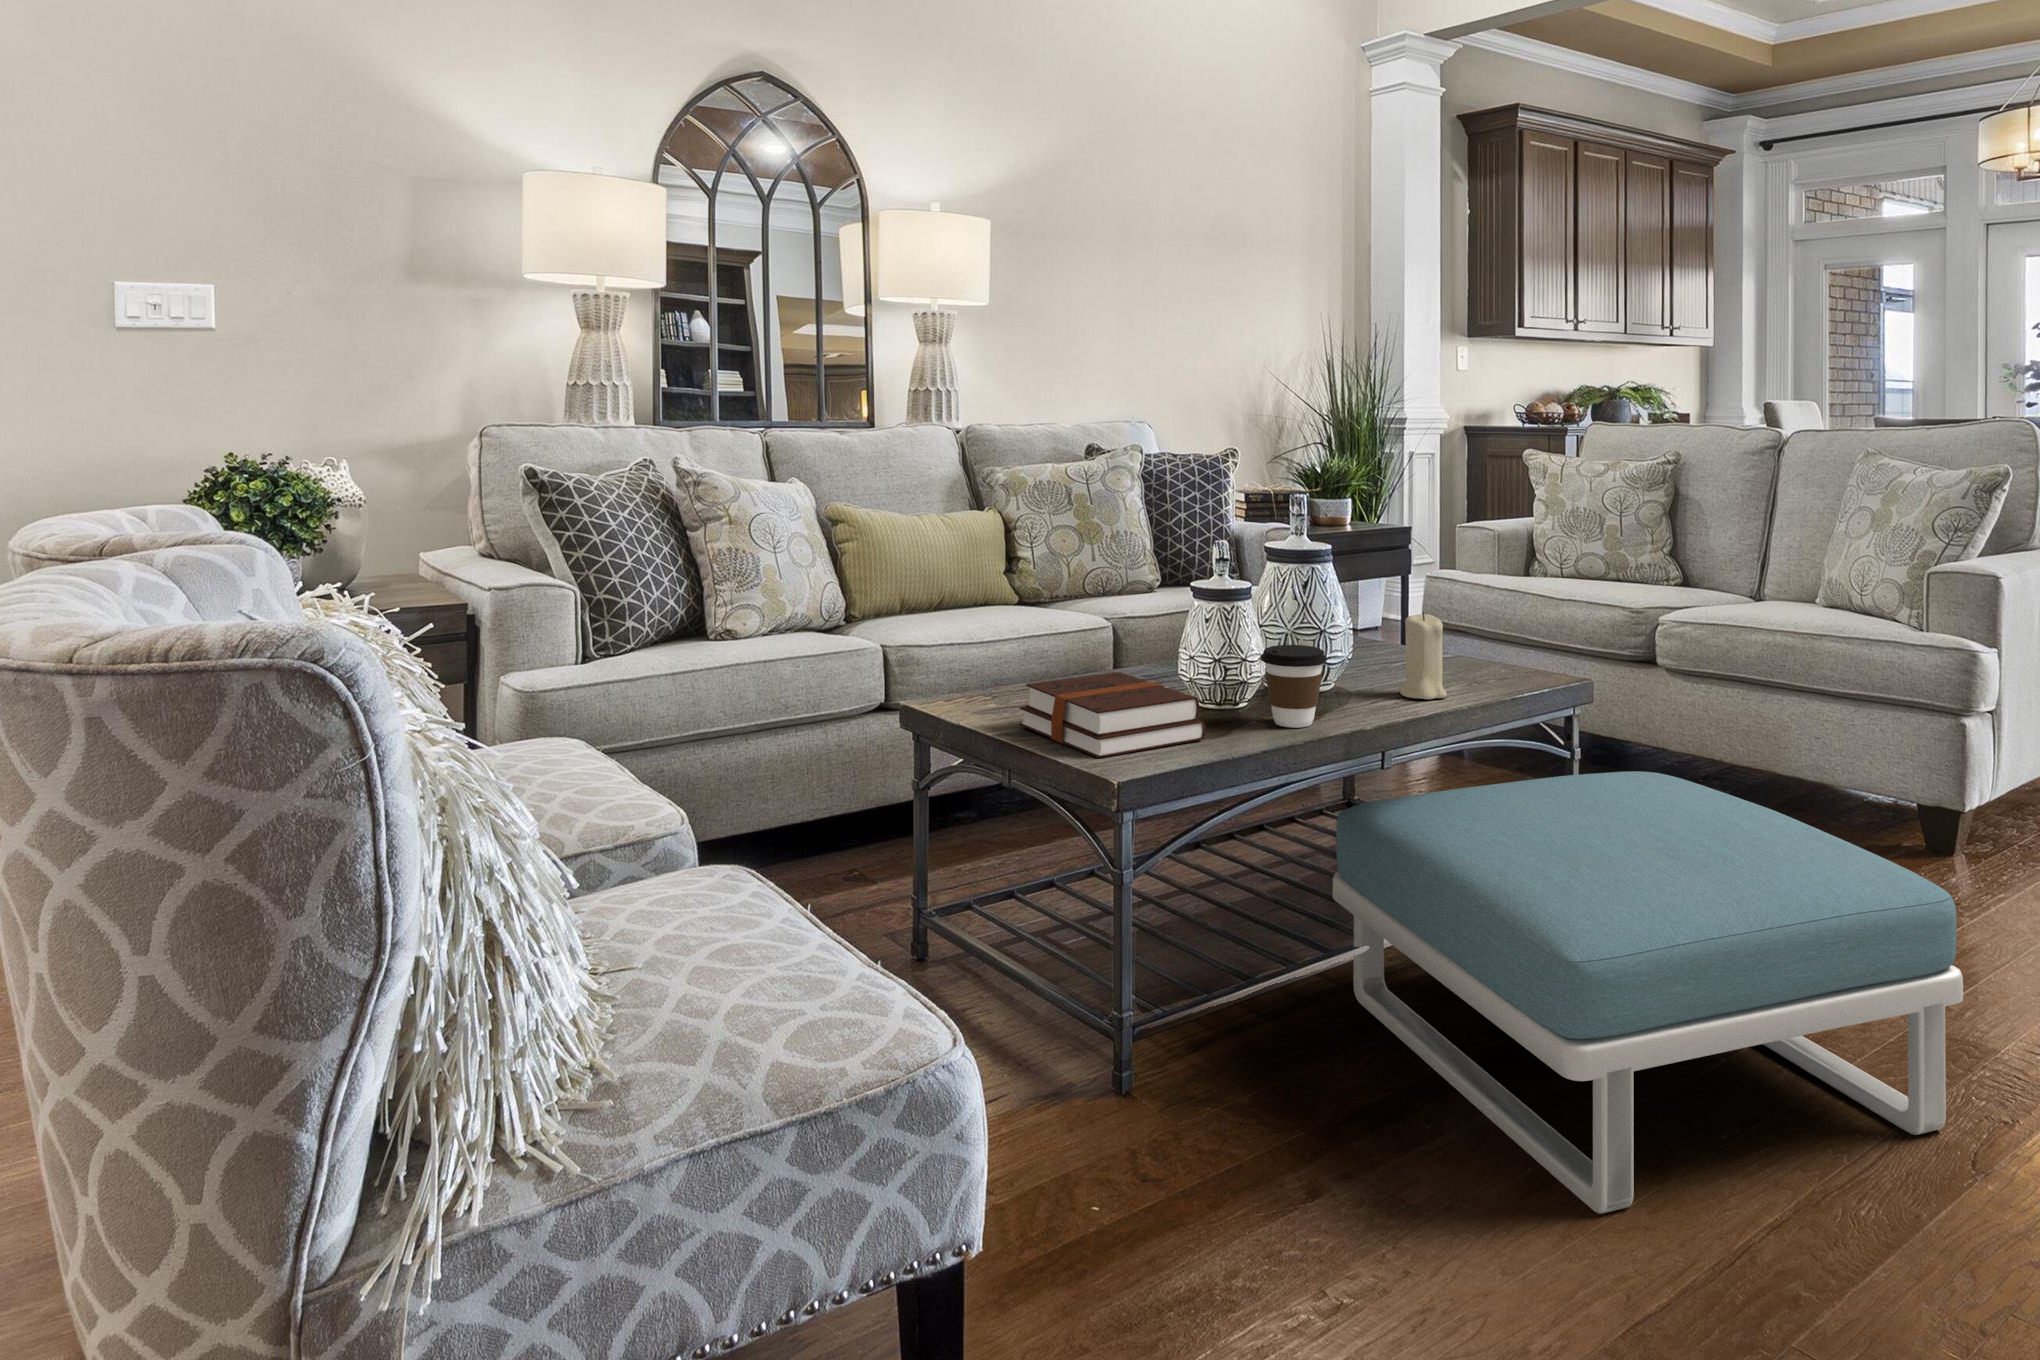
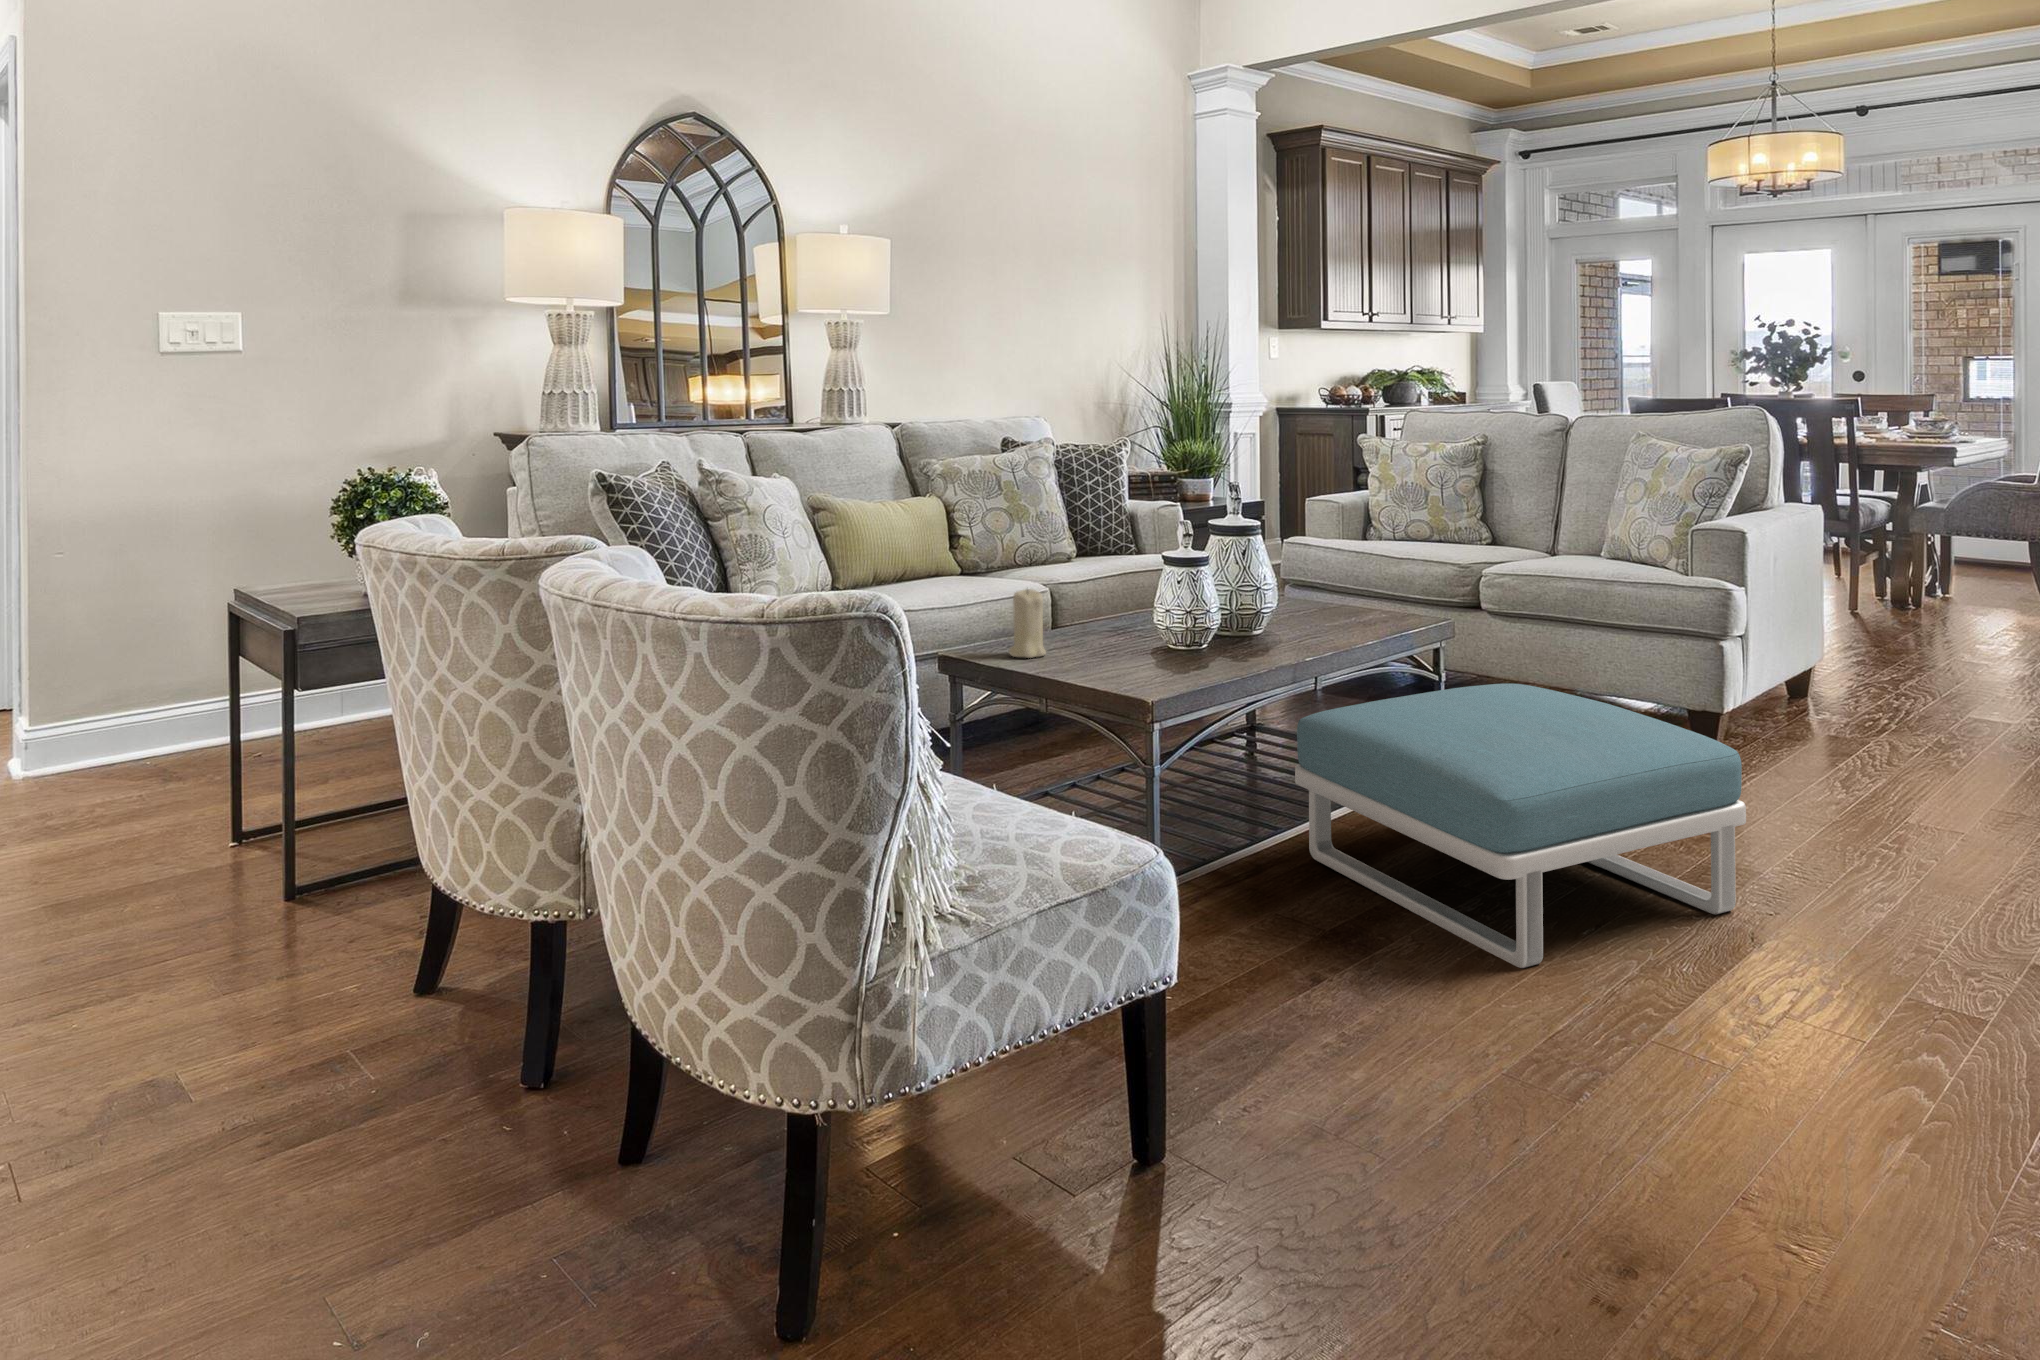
candle: present [1398,612,1447,699] -> present [1009,589,1046,658]
coffee cup: present [1261,645,1327,728] -> none [1234,598,1284,659]
hardback book: present [1019,672,1206,758] -> none [1055,623,1203,685]

